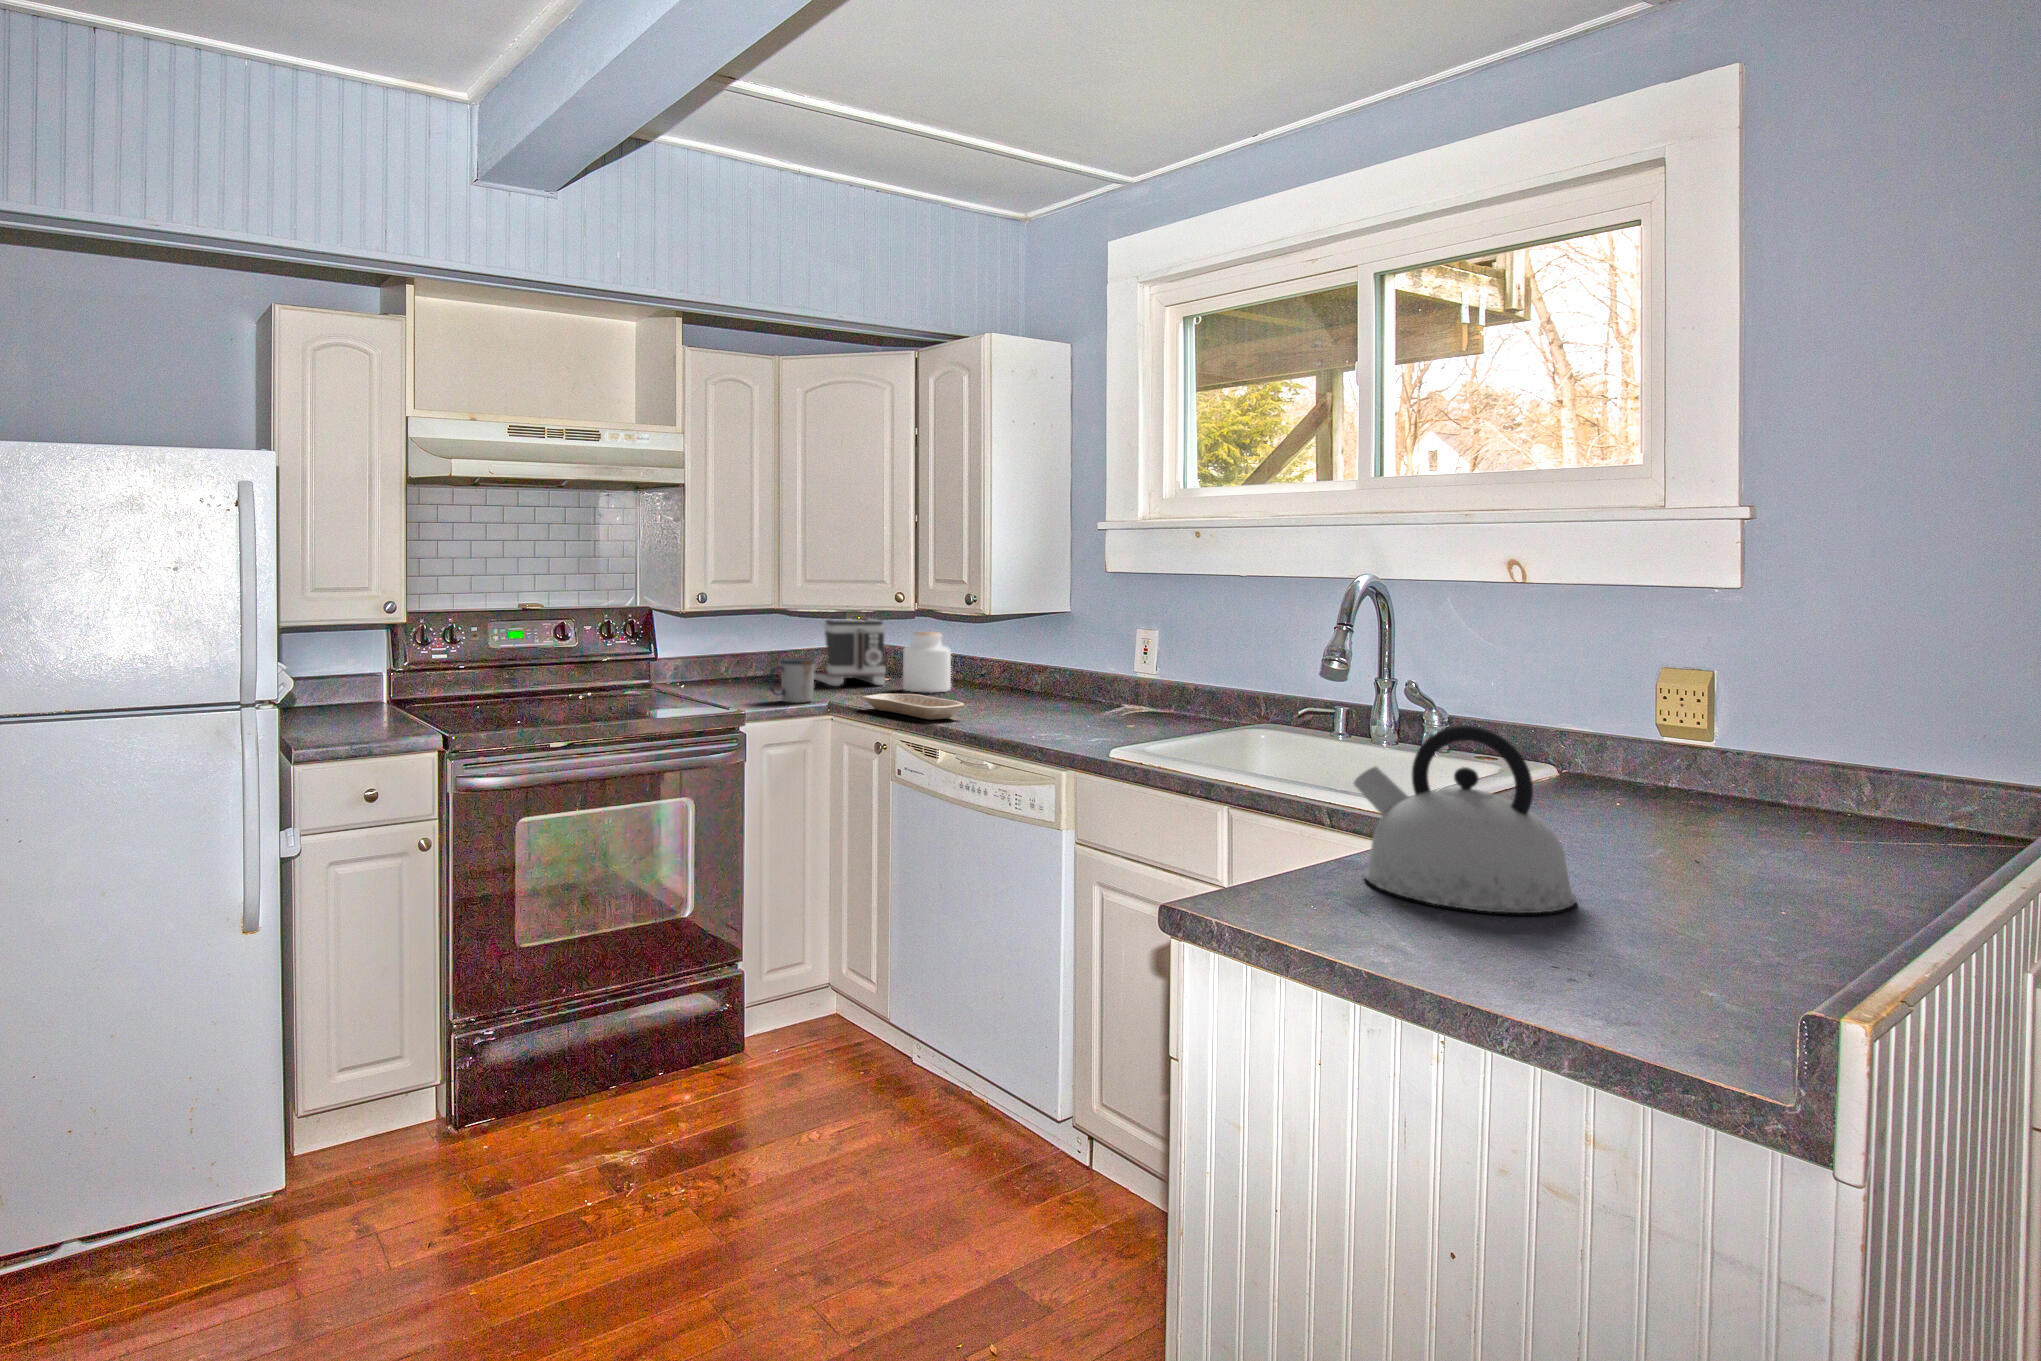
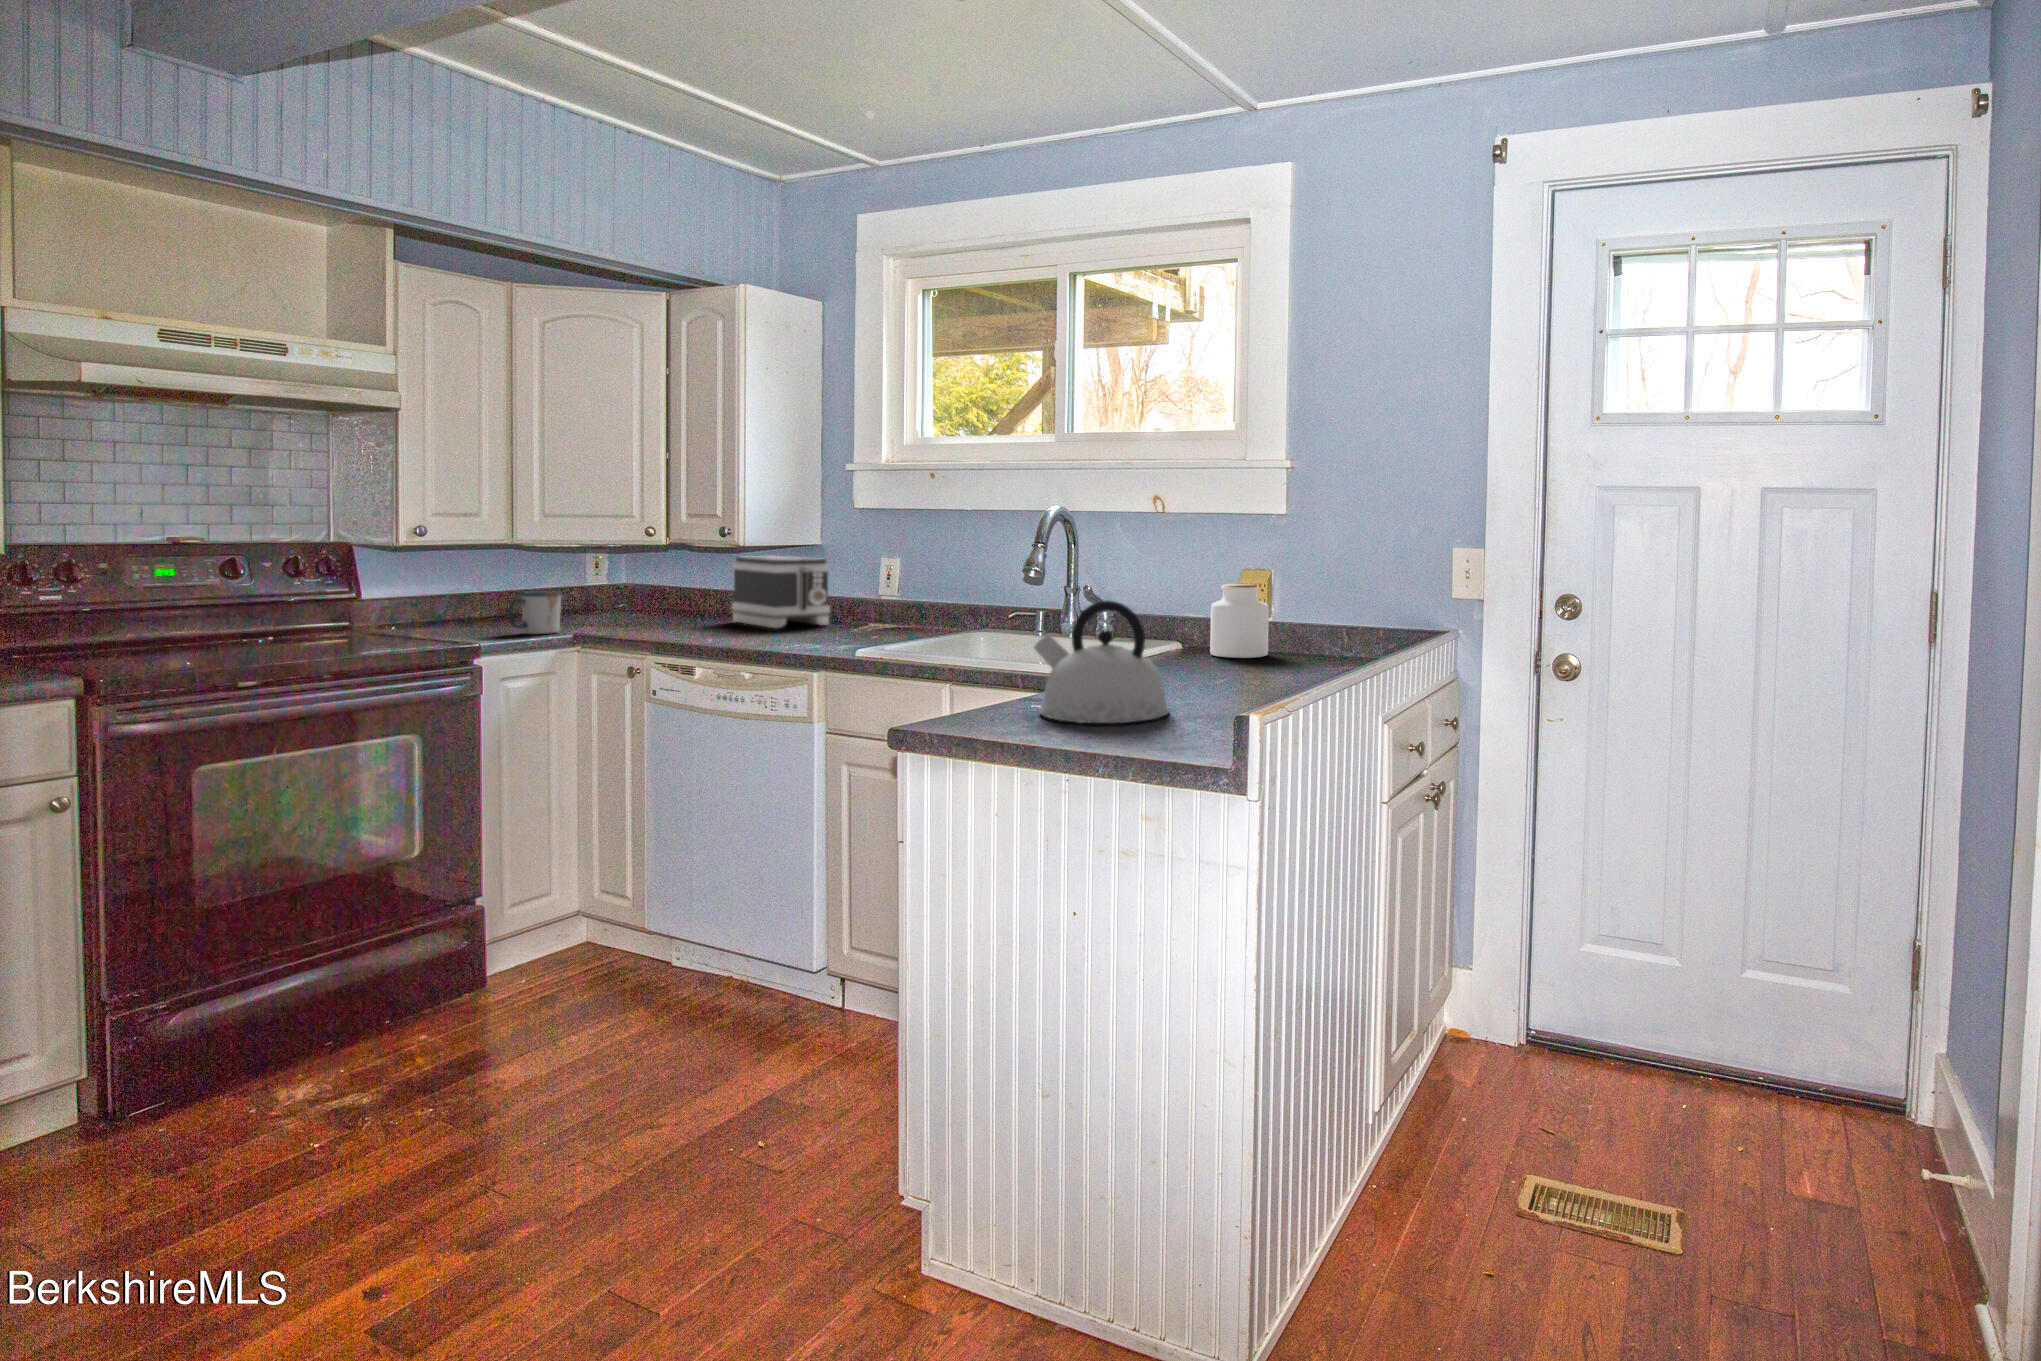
toaster: present [814,619,886,686] -> present [732,556,830,628]
jar: present [903,632,951,693] -> present [1210,584,1269,658]
tray: present [862,693,964,720] -> none [616,619,723,640]

